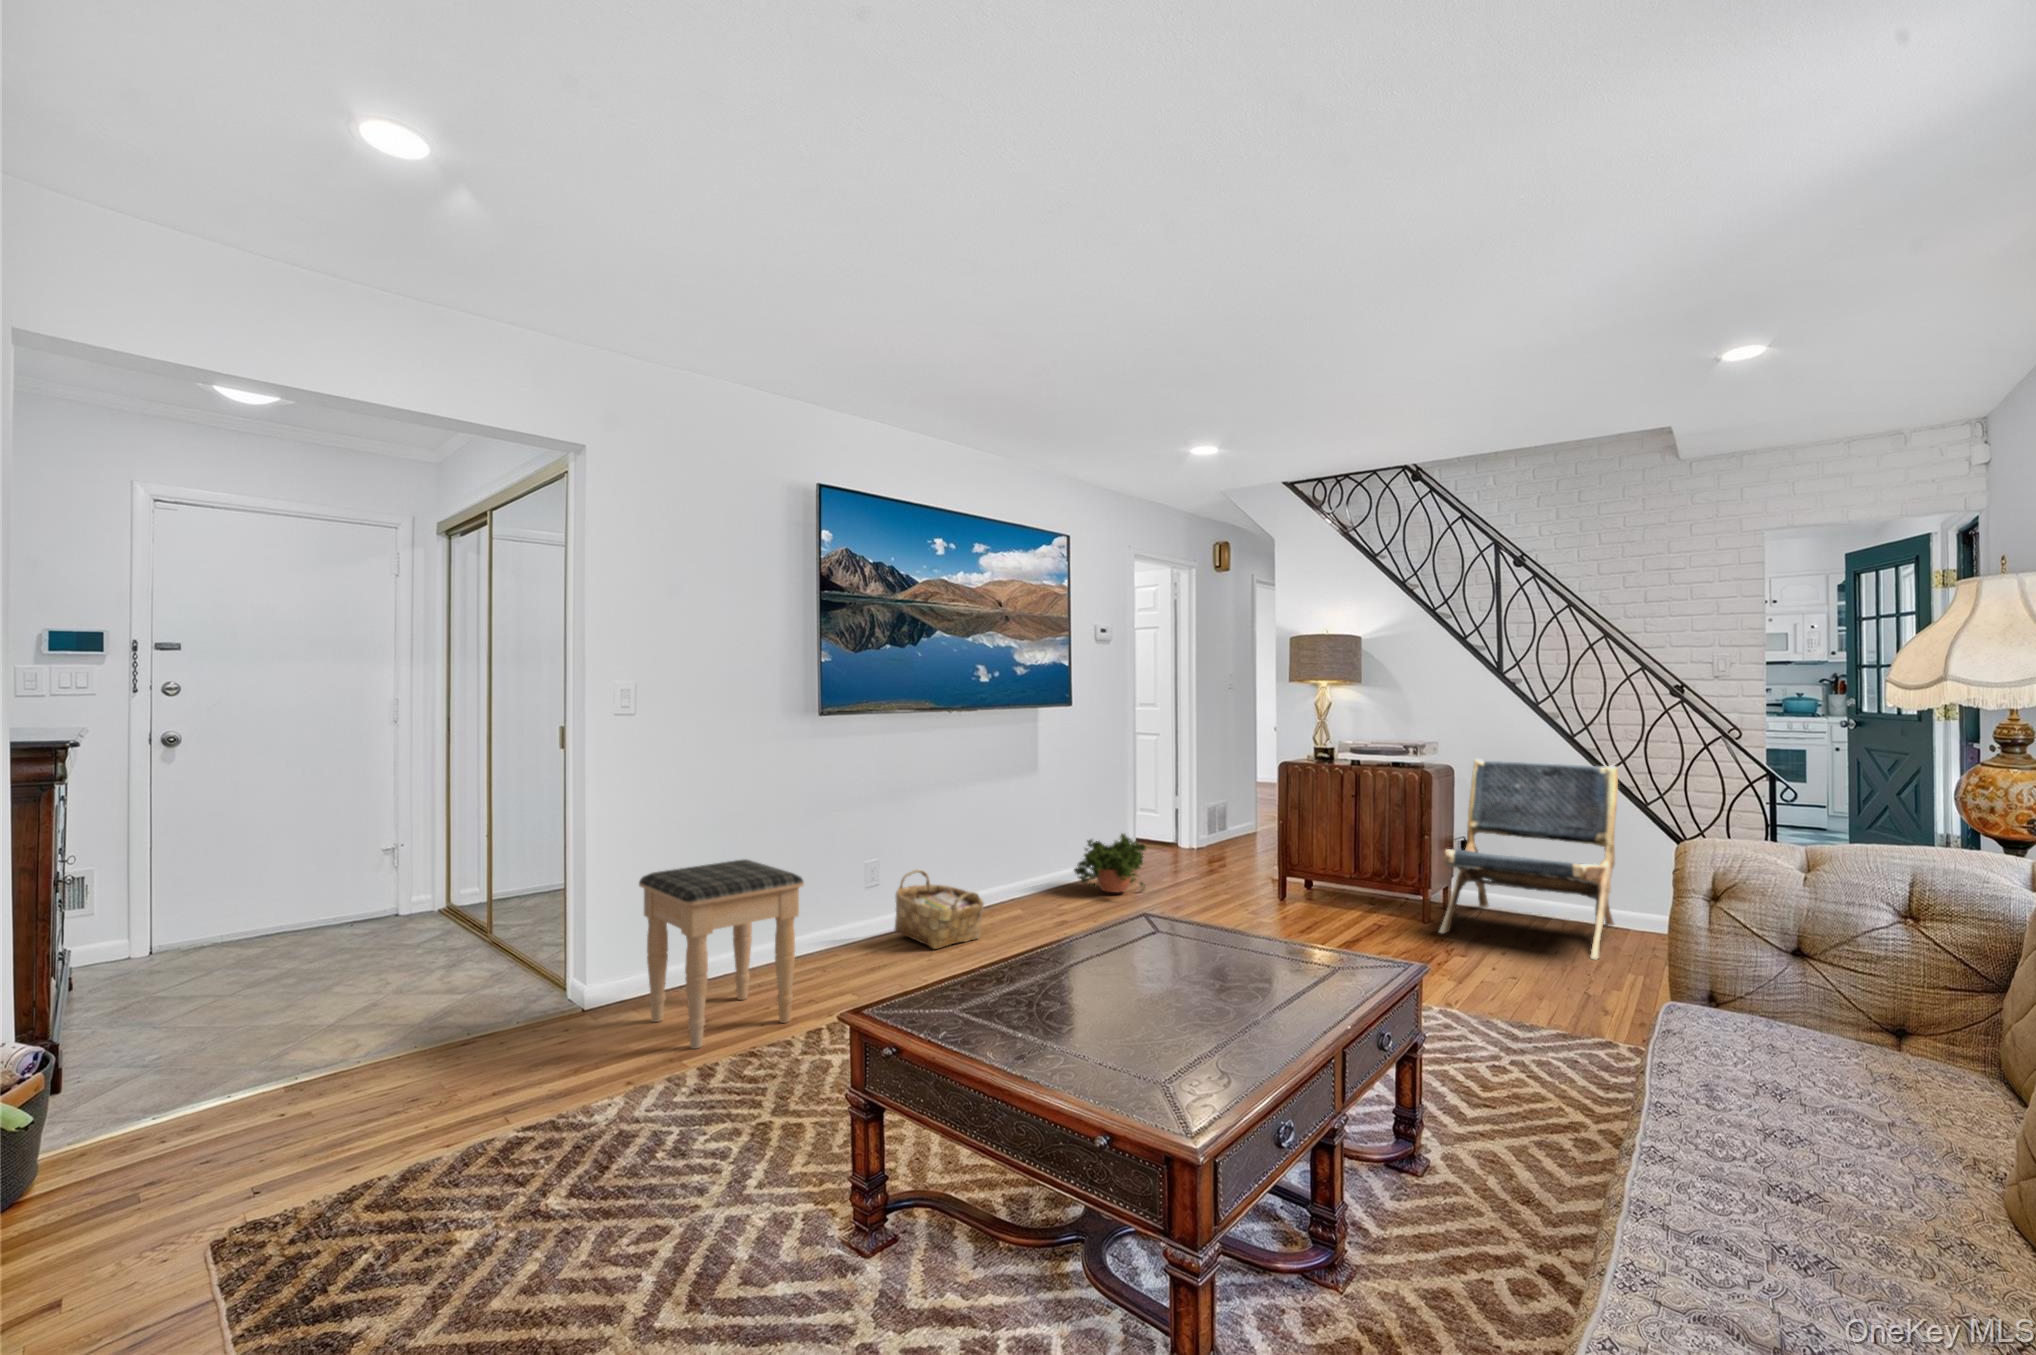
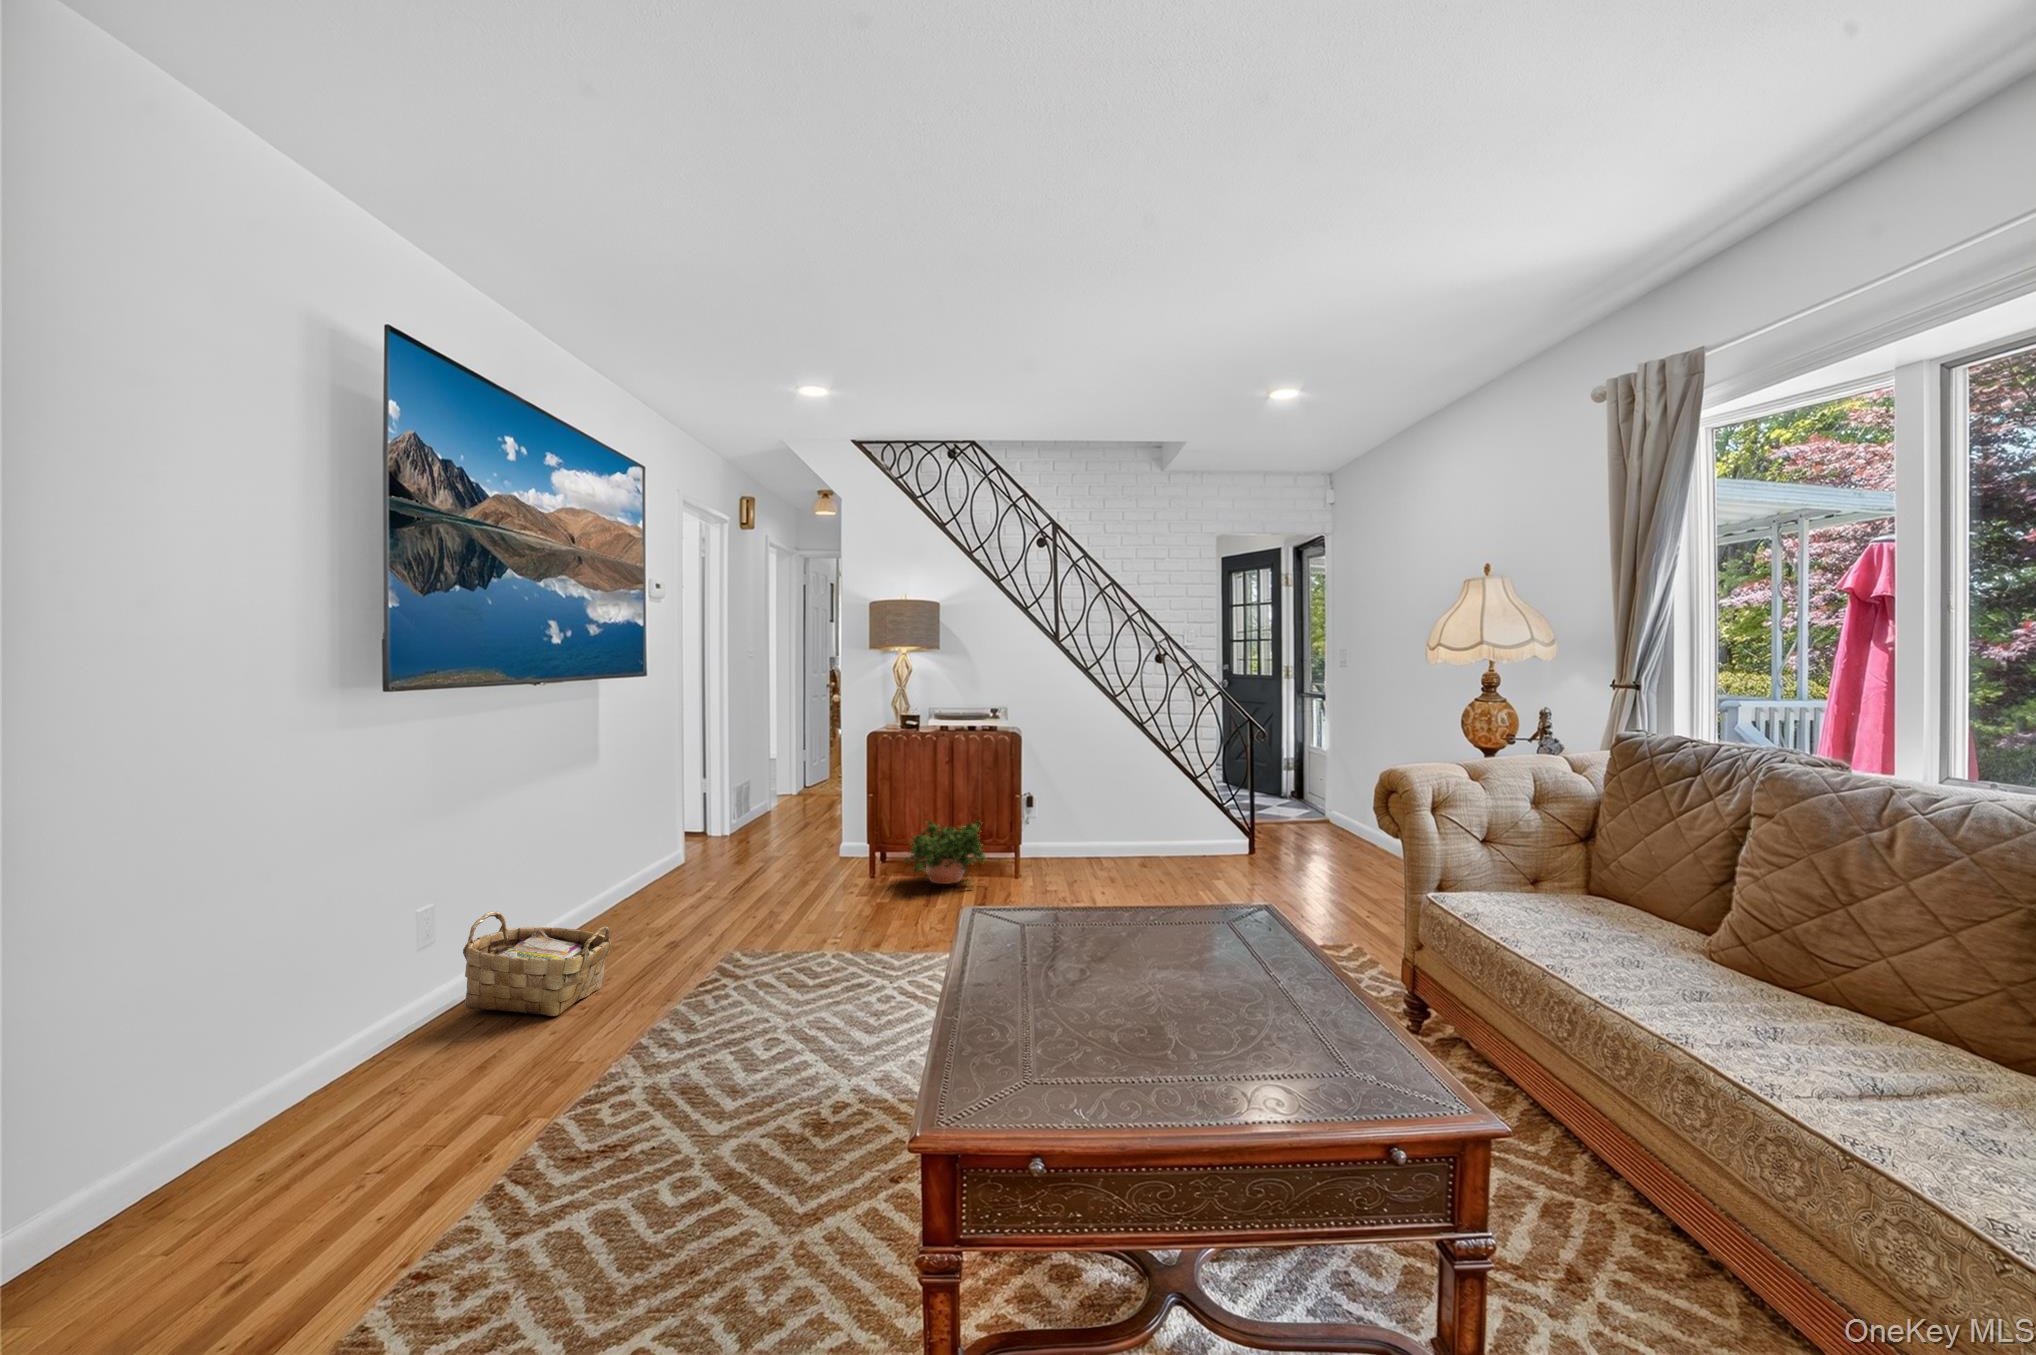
lounge chair: present [1439,759,1618,959] -> none [1035,719,1168,881]
potted plant: present [1074,833,1146,892] -> present [905,821,985,884]
footstool: present [639,860,804,1049] -> none [96,941,474,1295]

